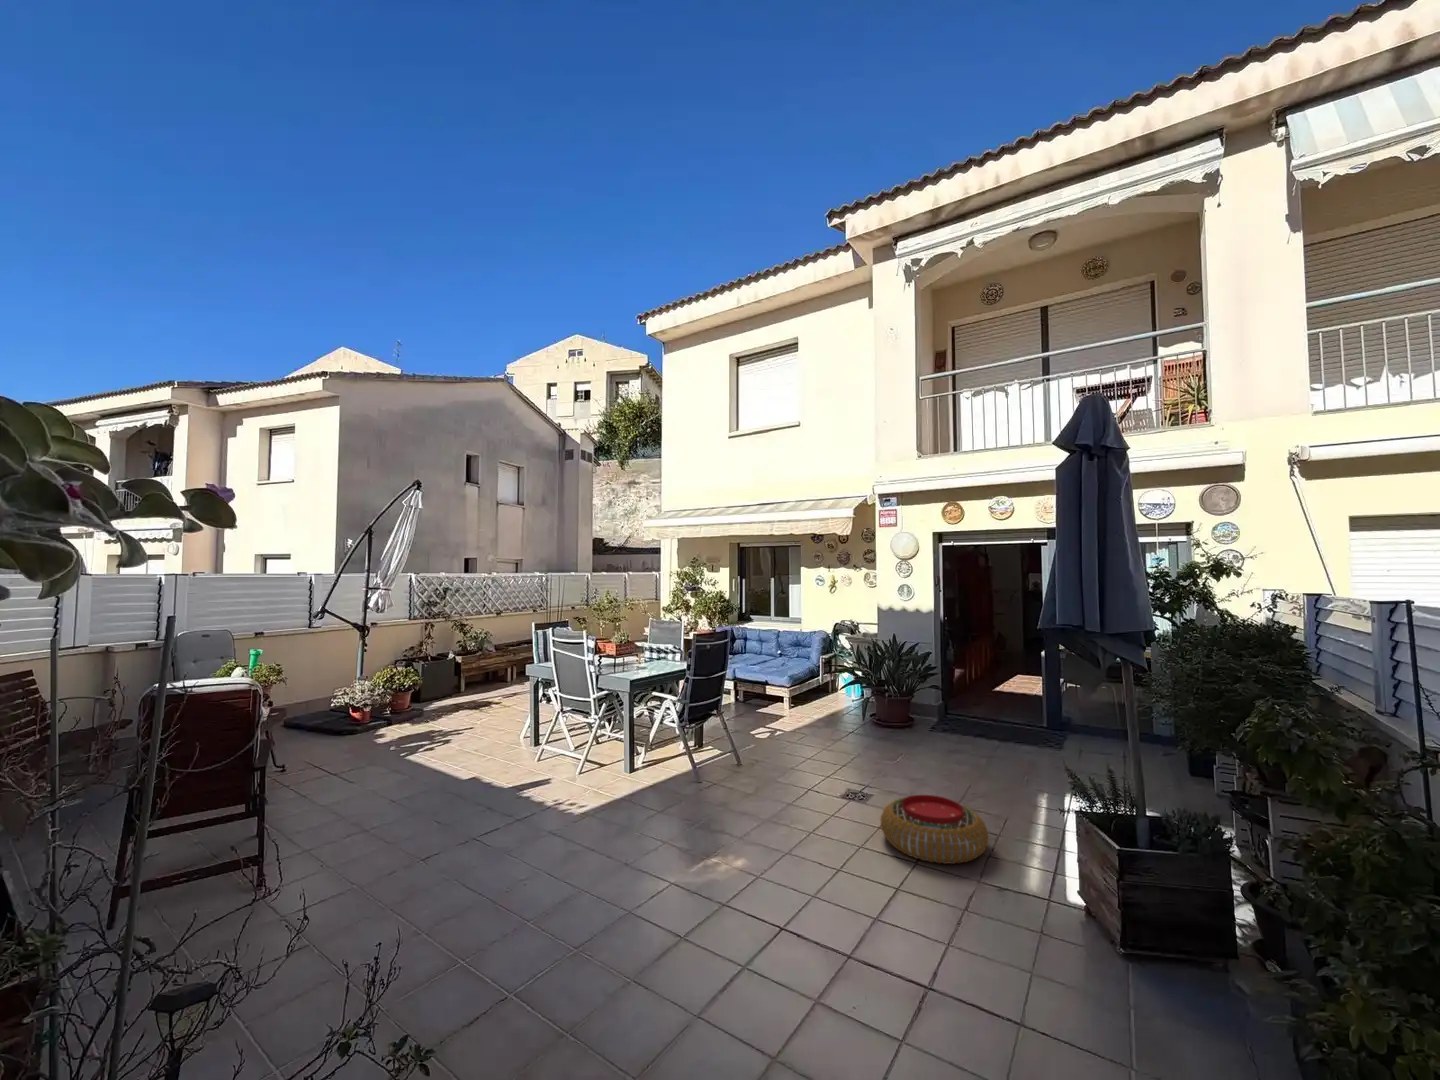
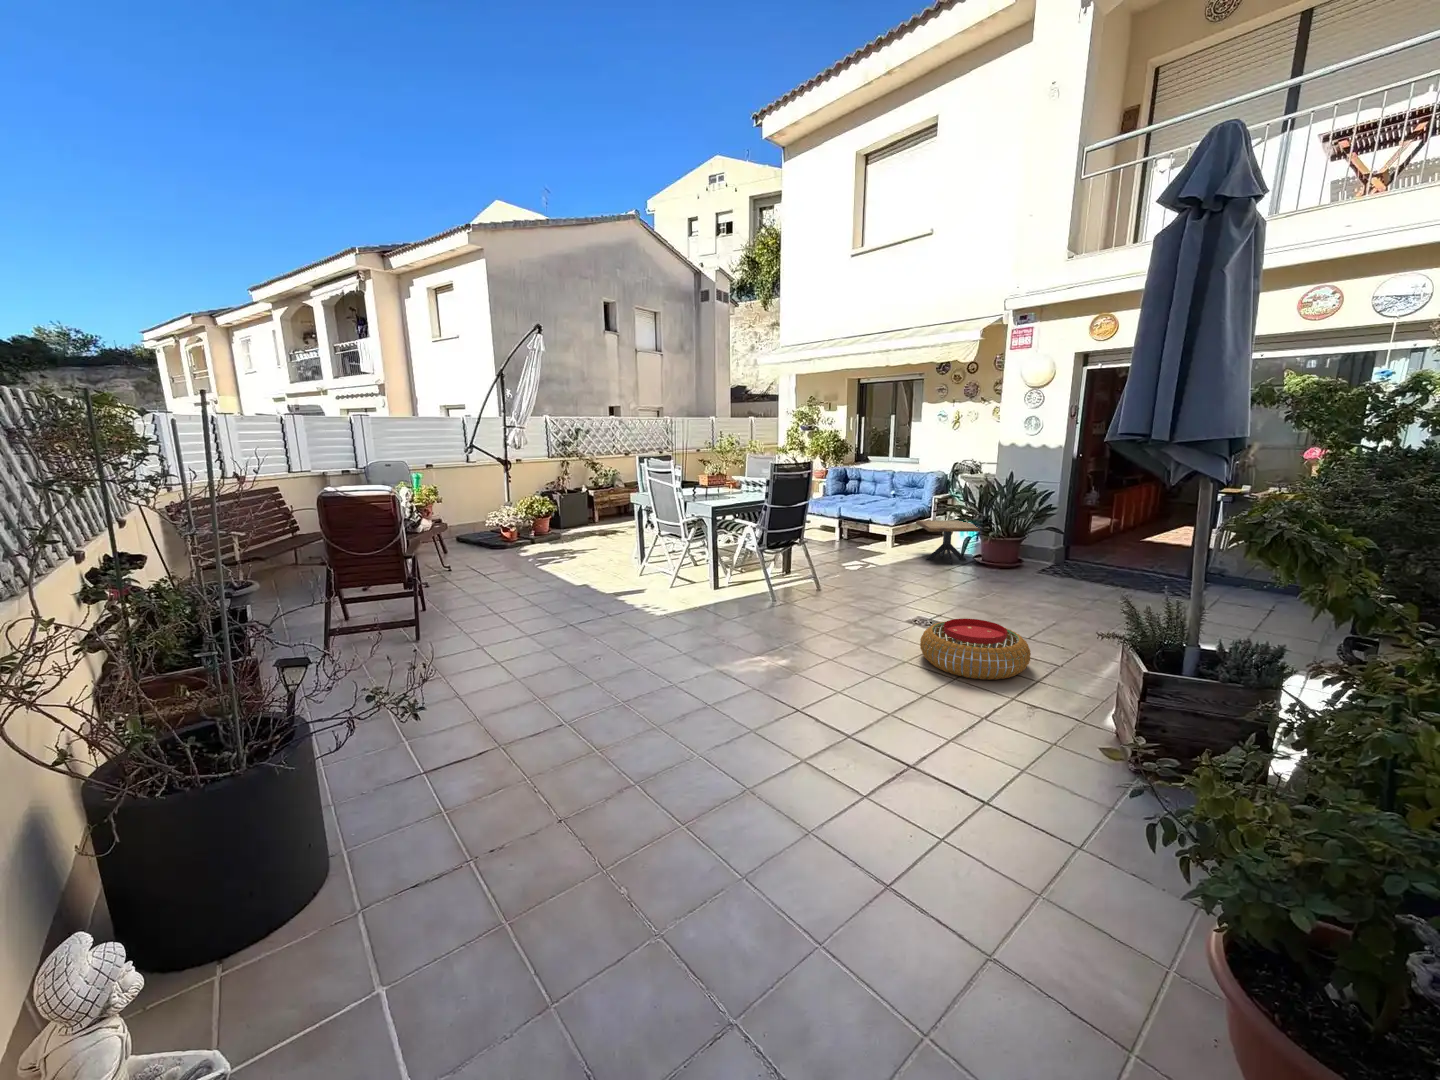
side table: none [813,680,878,725] -> present [916,520,980,564]

